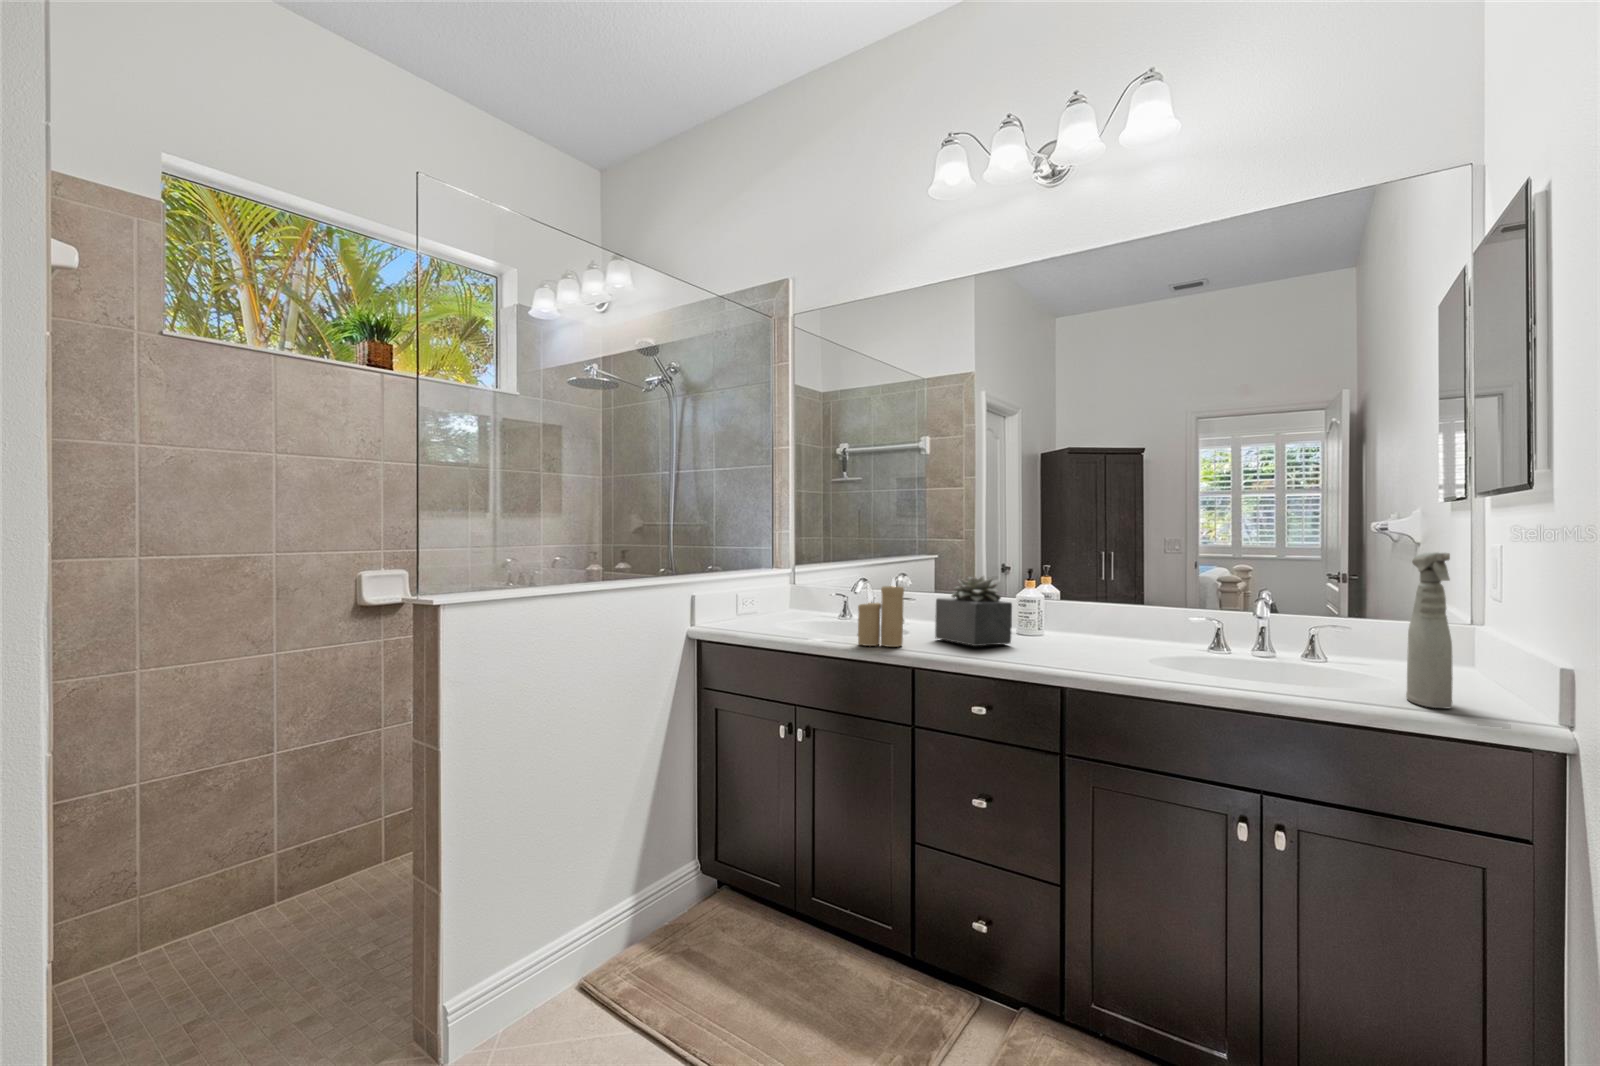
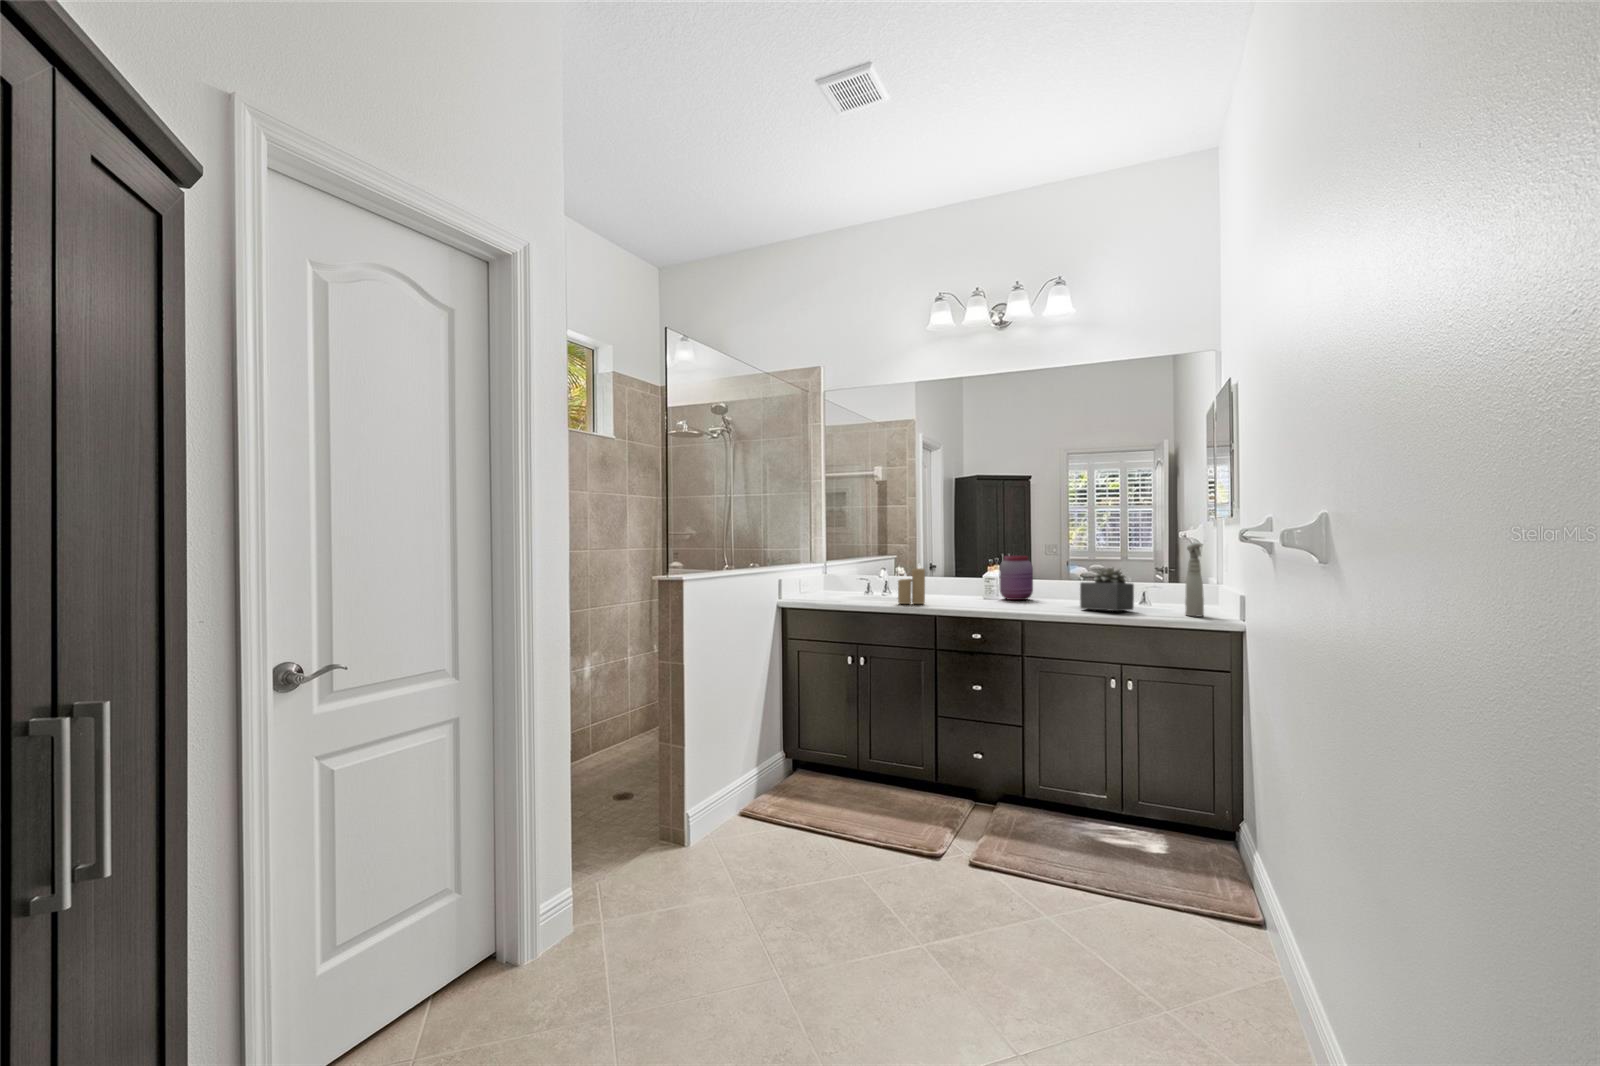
jar: none [1041,564,1099,642] -> present [999,556,1033,600]
succulent plant: present [935,576,1012,646] -> present [1080,567,1134,611]

